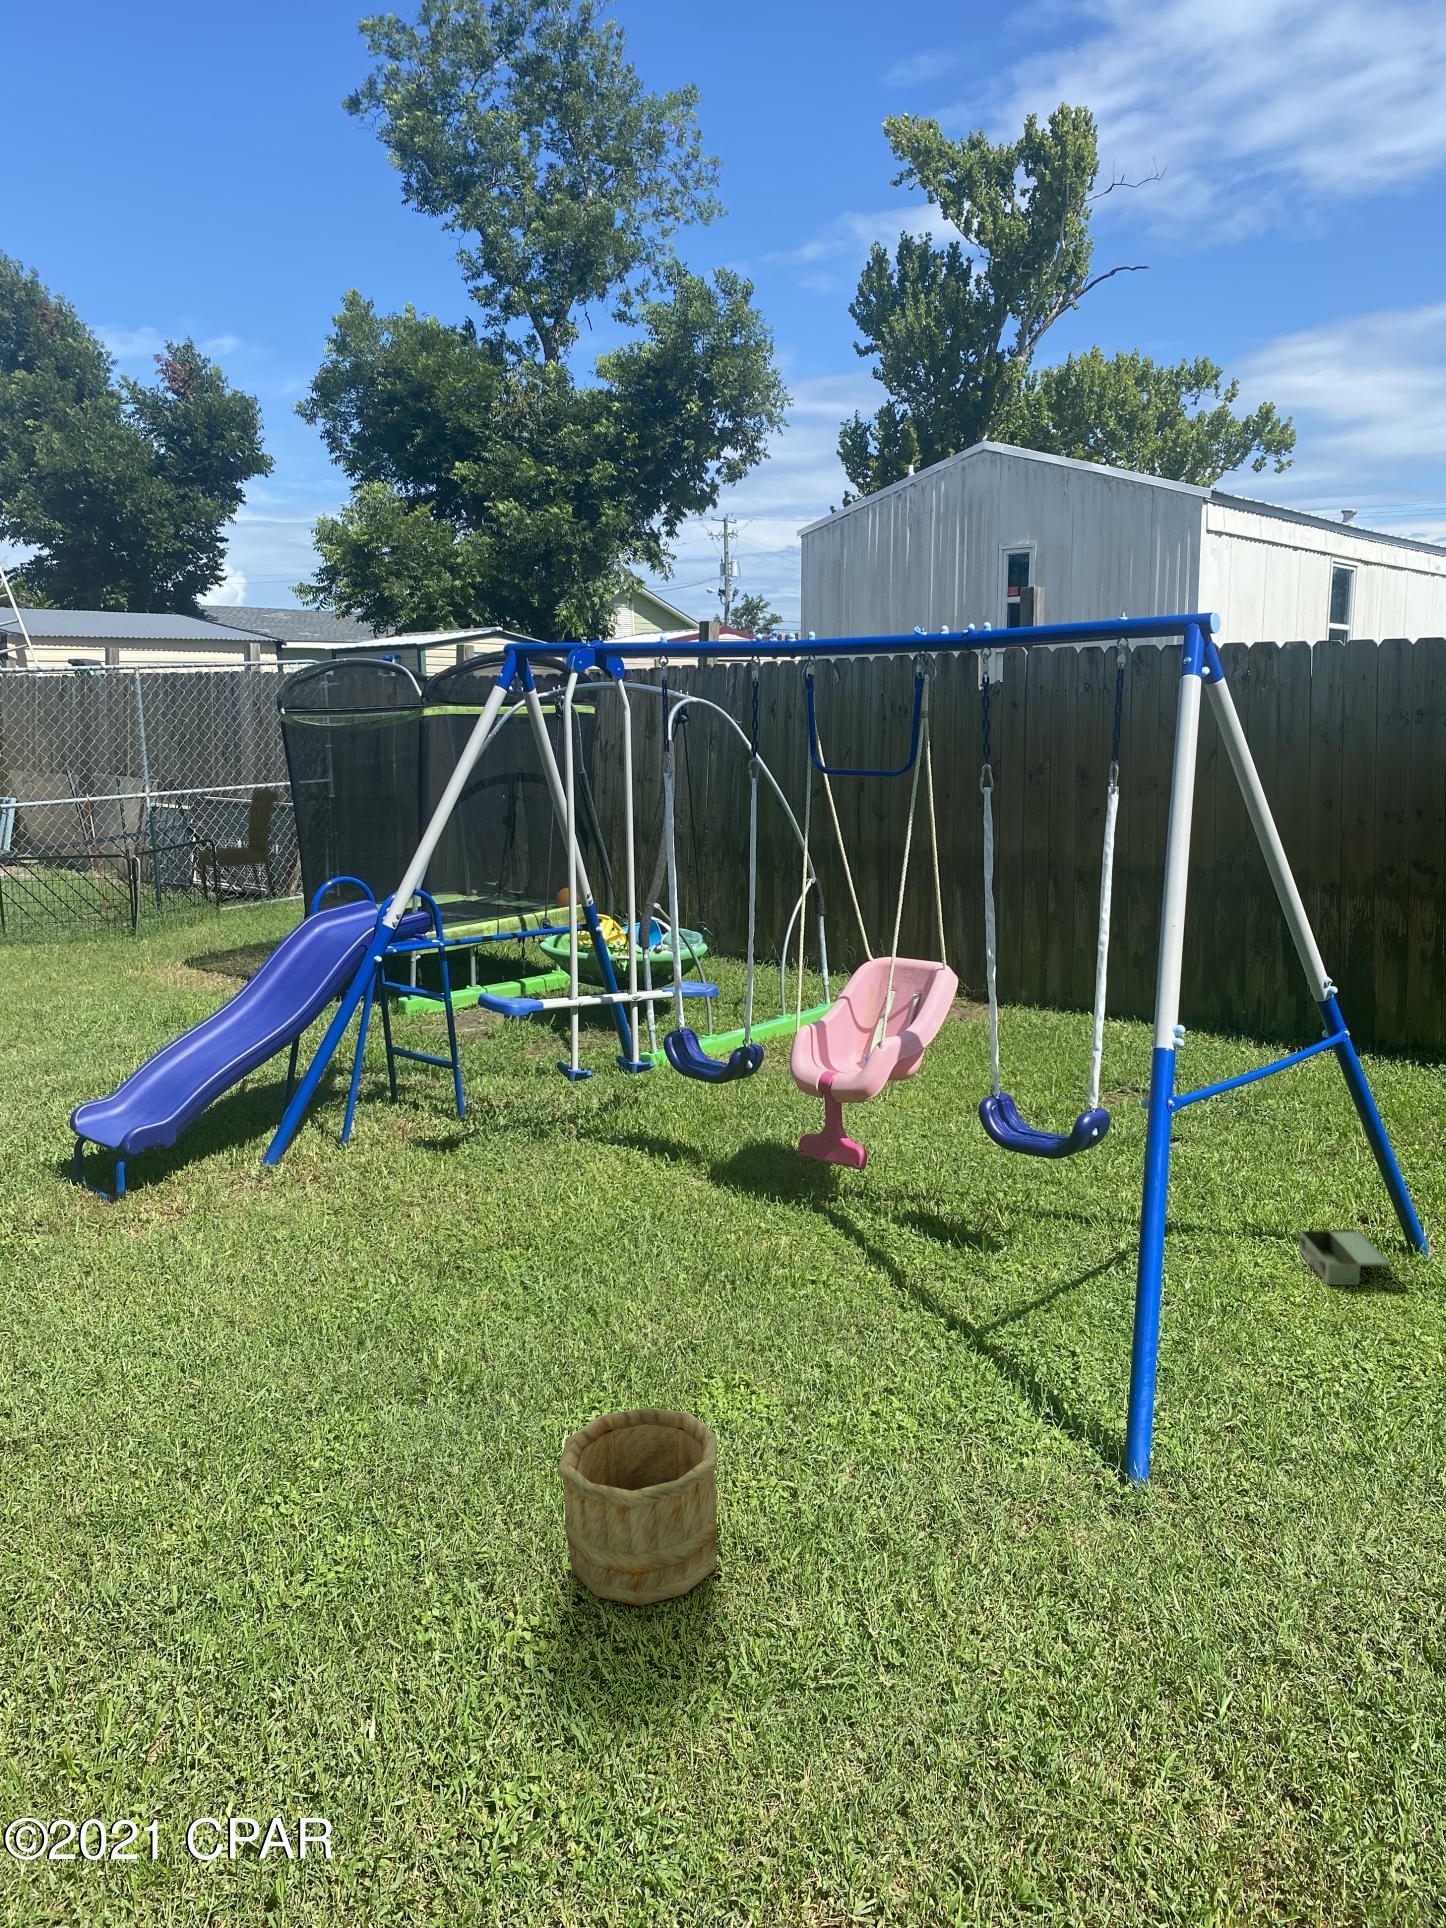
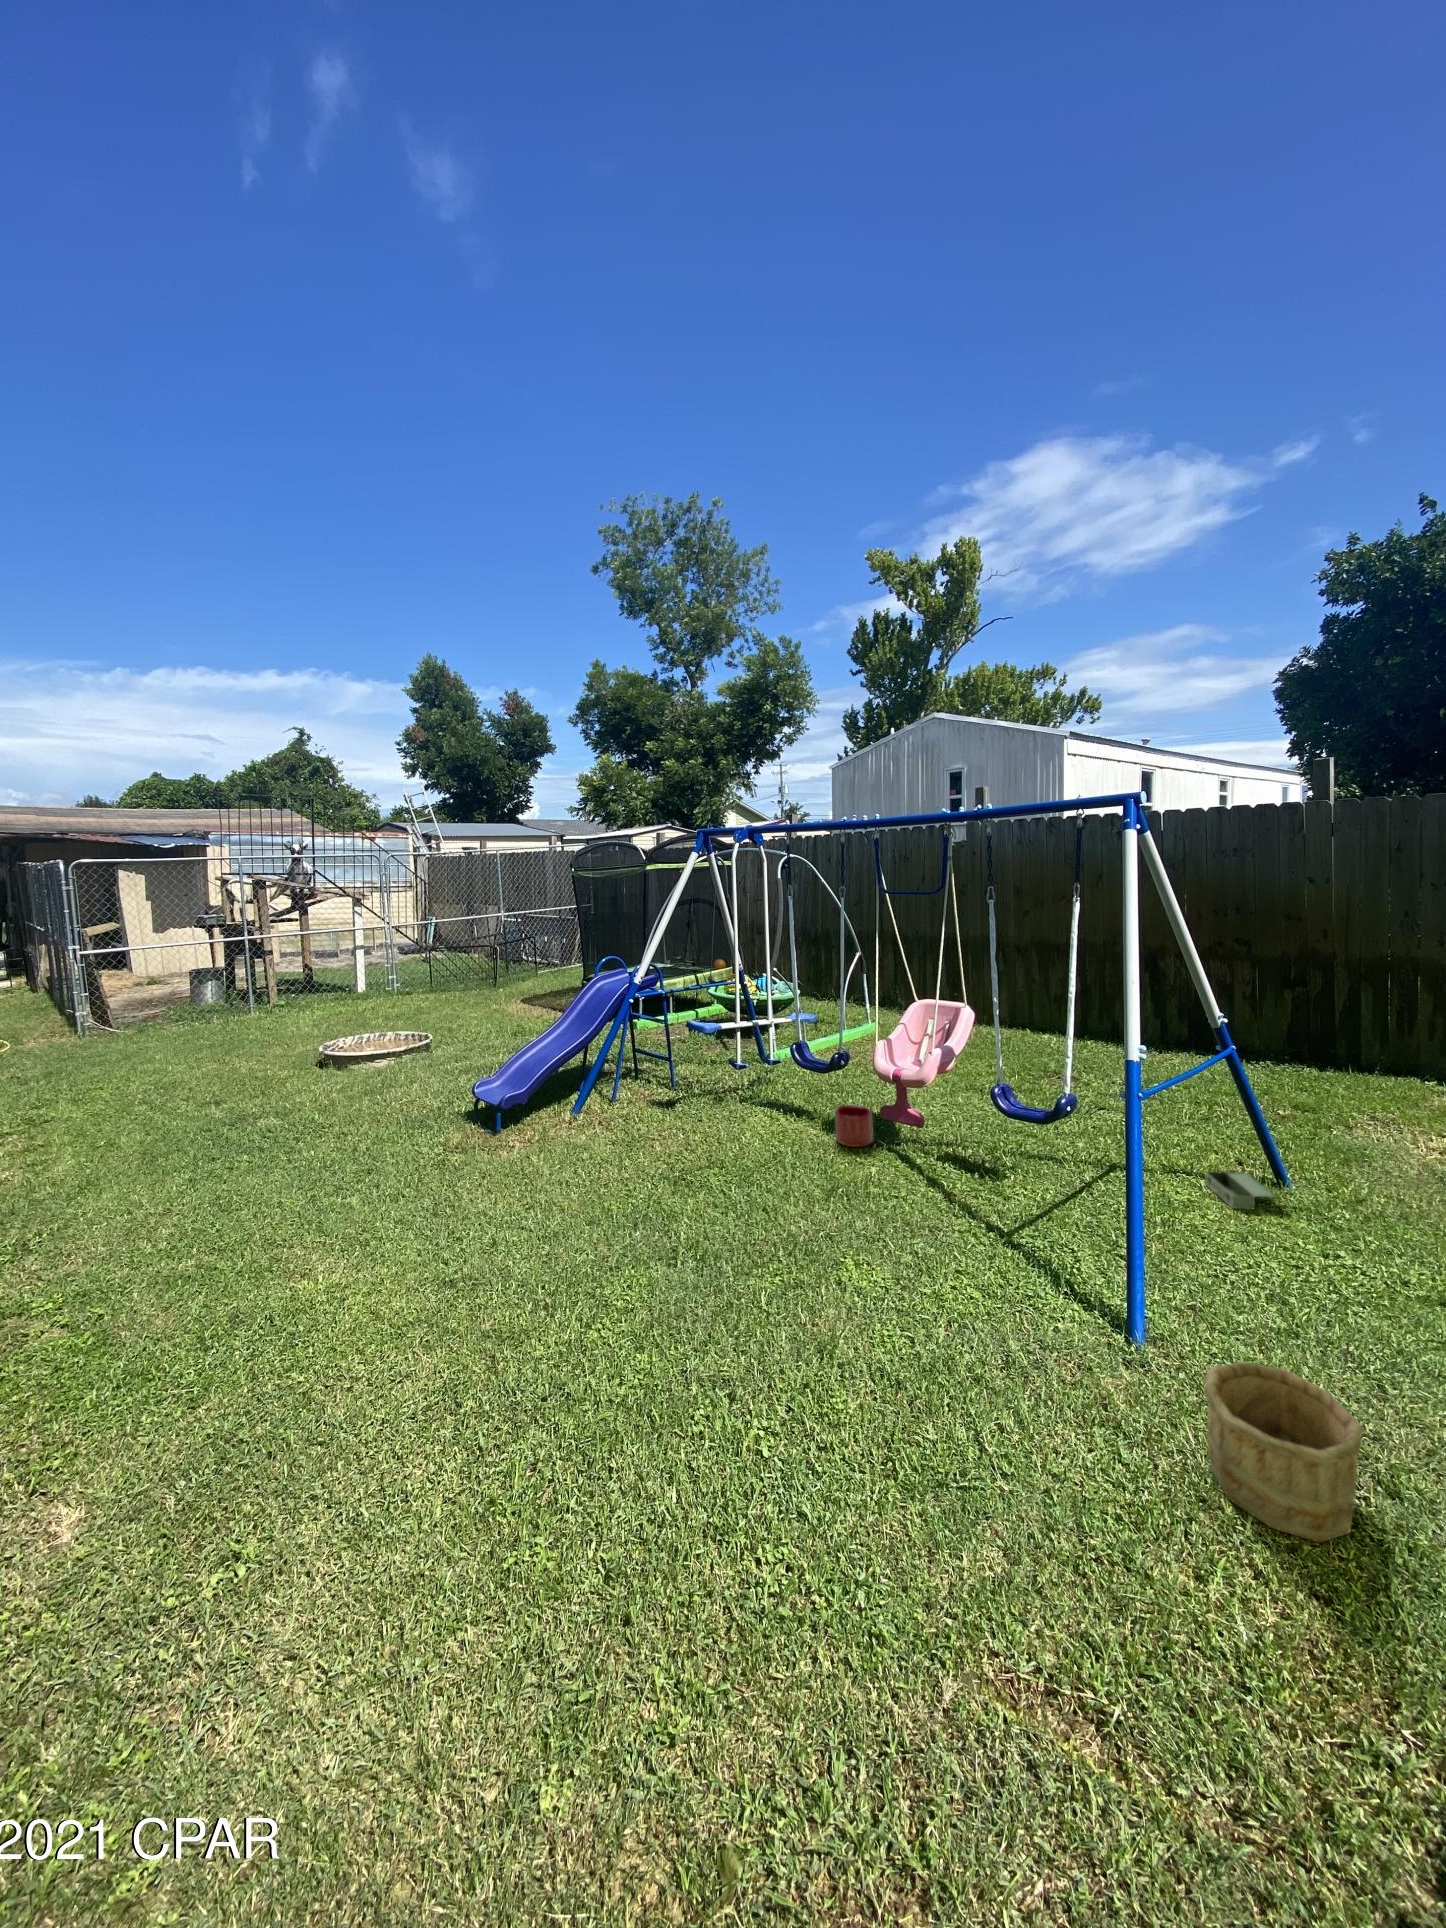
chair: present [197,789,279,902] -> none [525,911,565,970]
planter: none [731,1136,793,1207] -> present [835,1105,873,1147]
wooden bucket: present [557,1407,717,1606] -> present [1204,1362,1363,1543]

